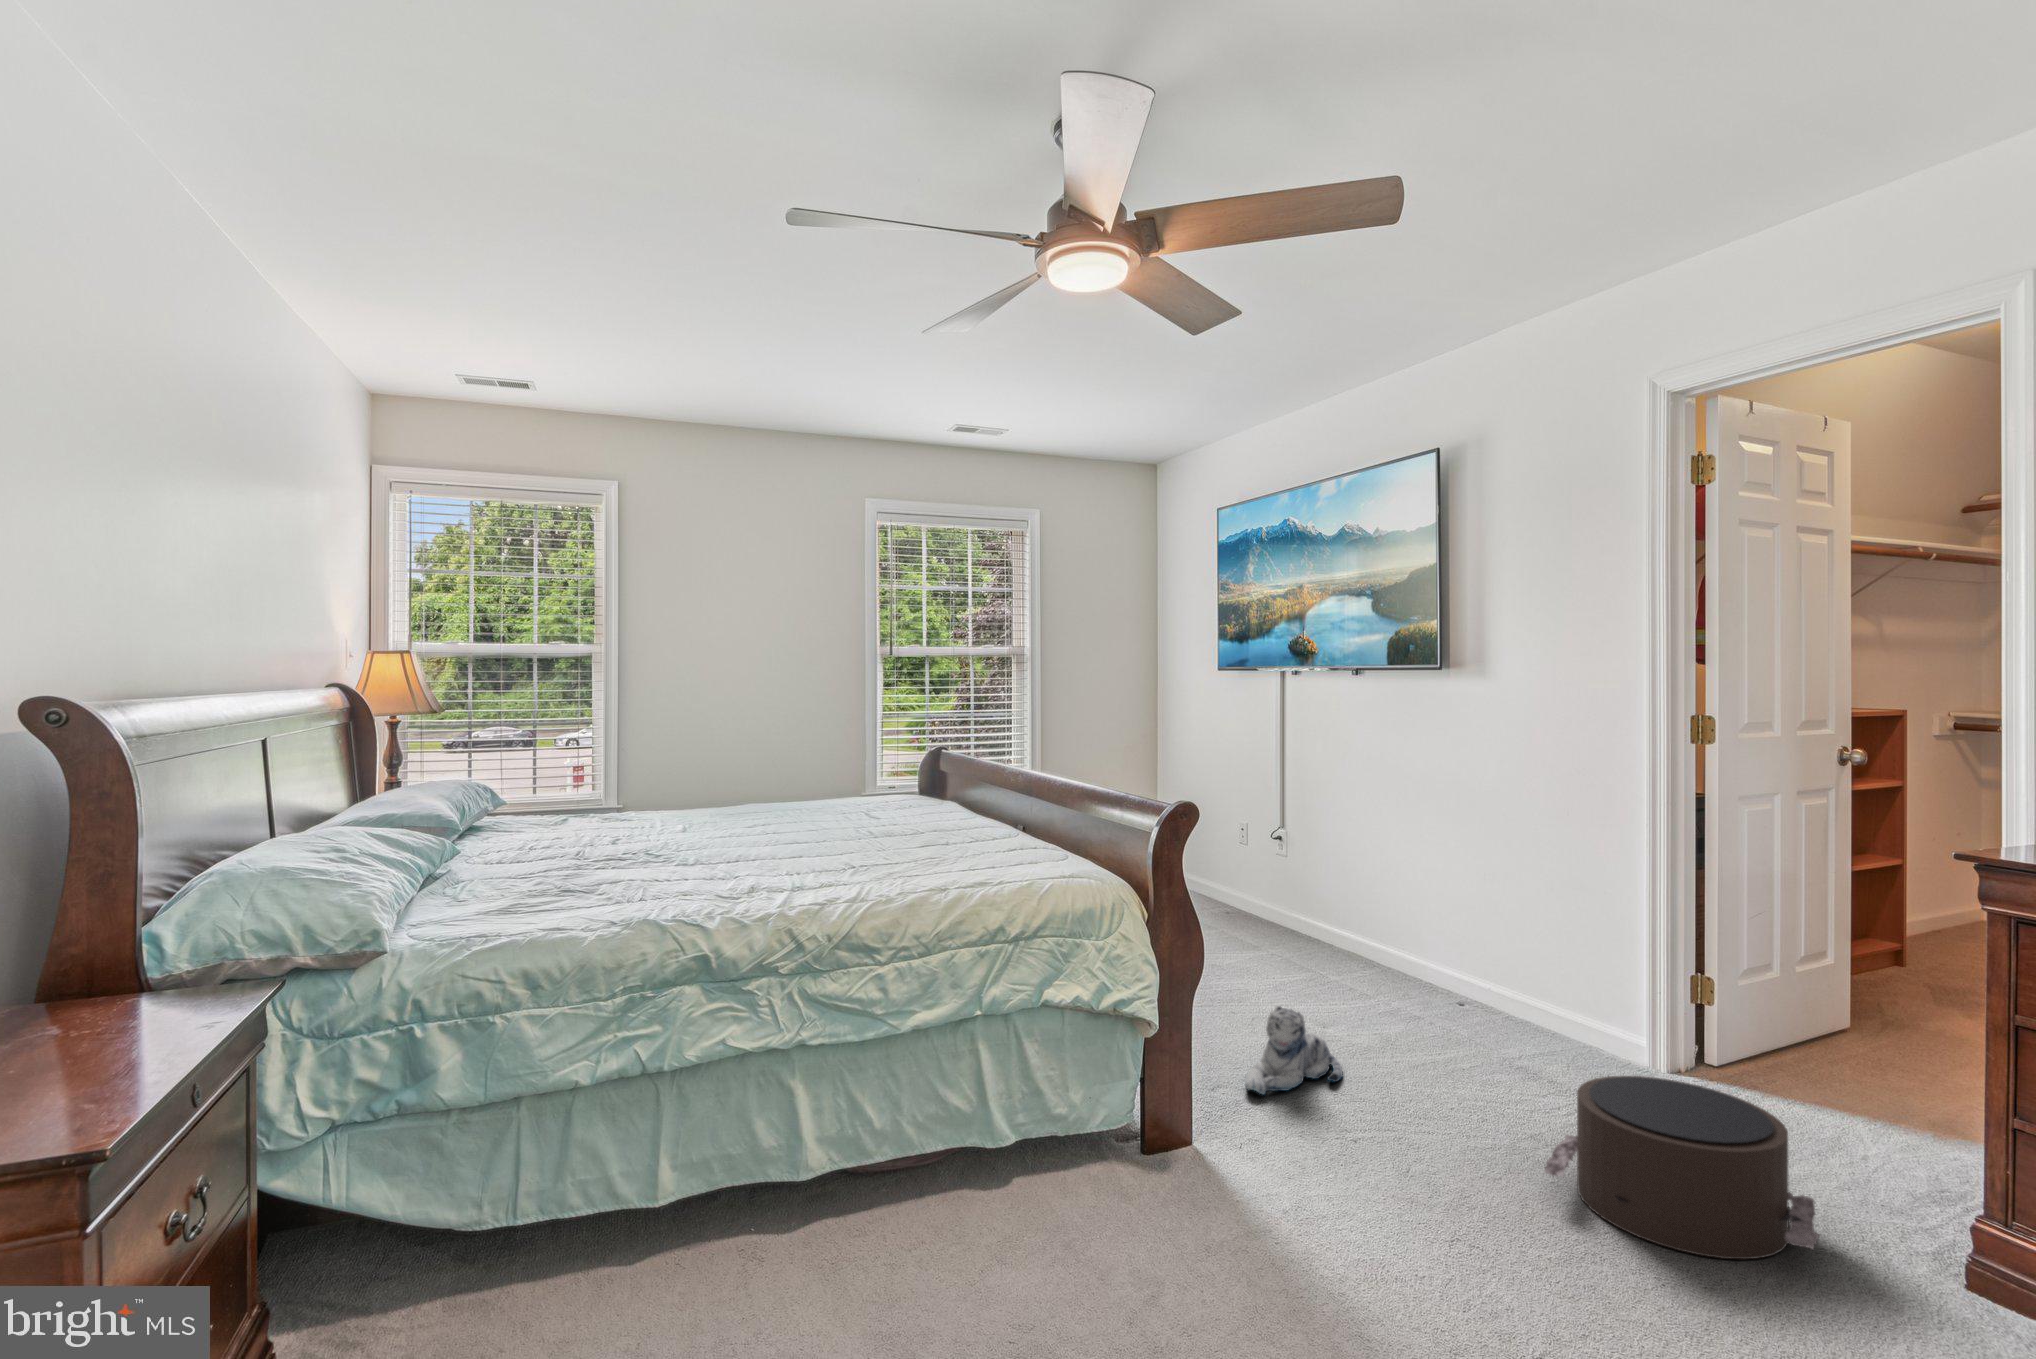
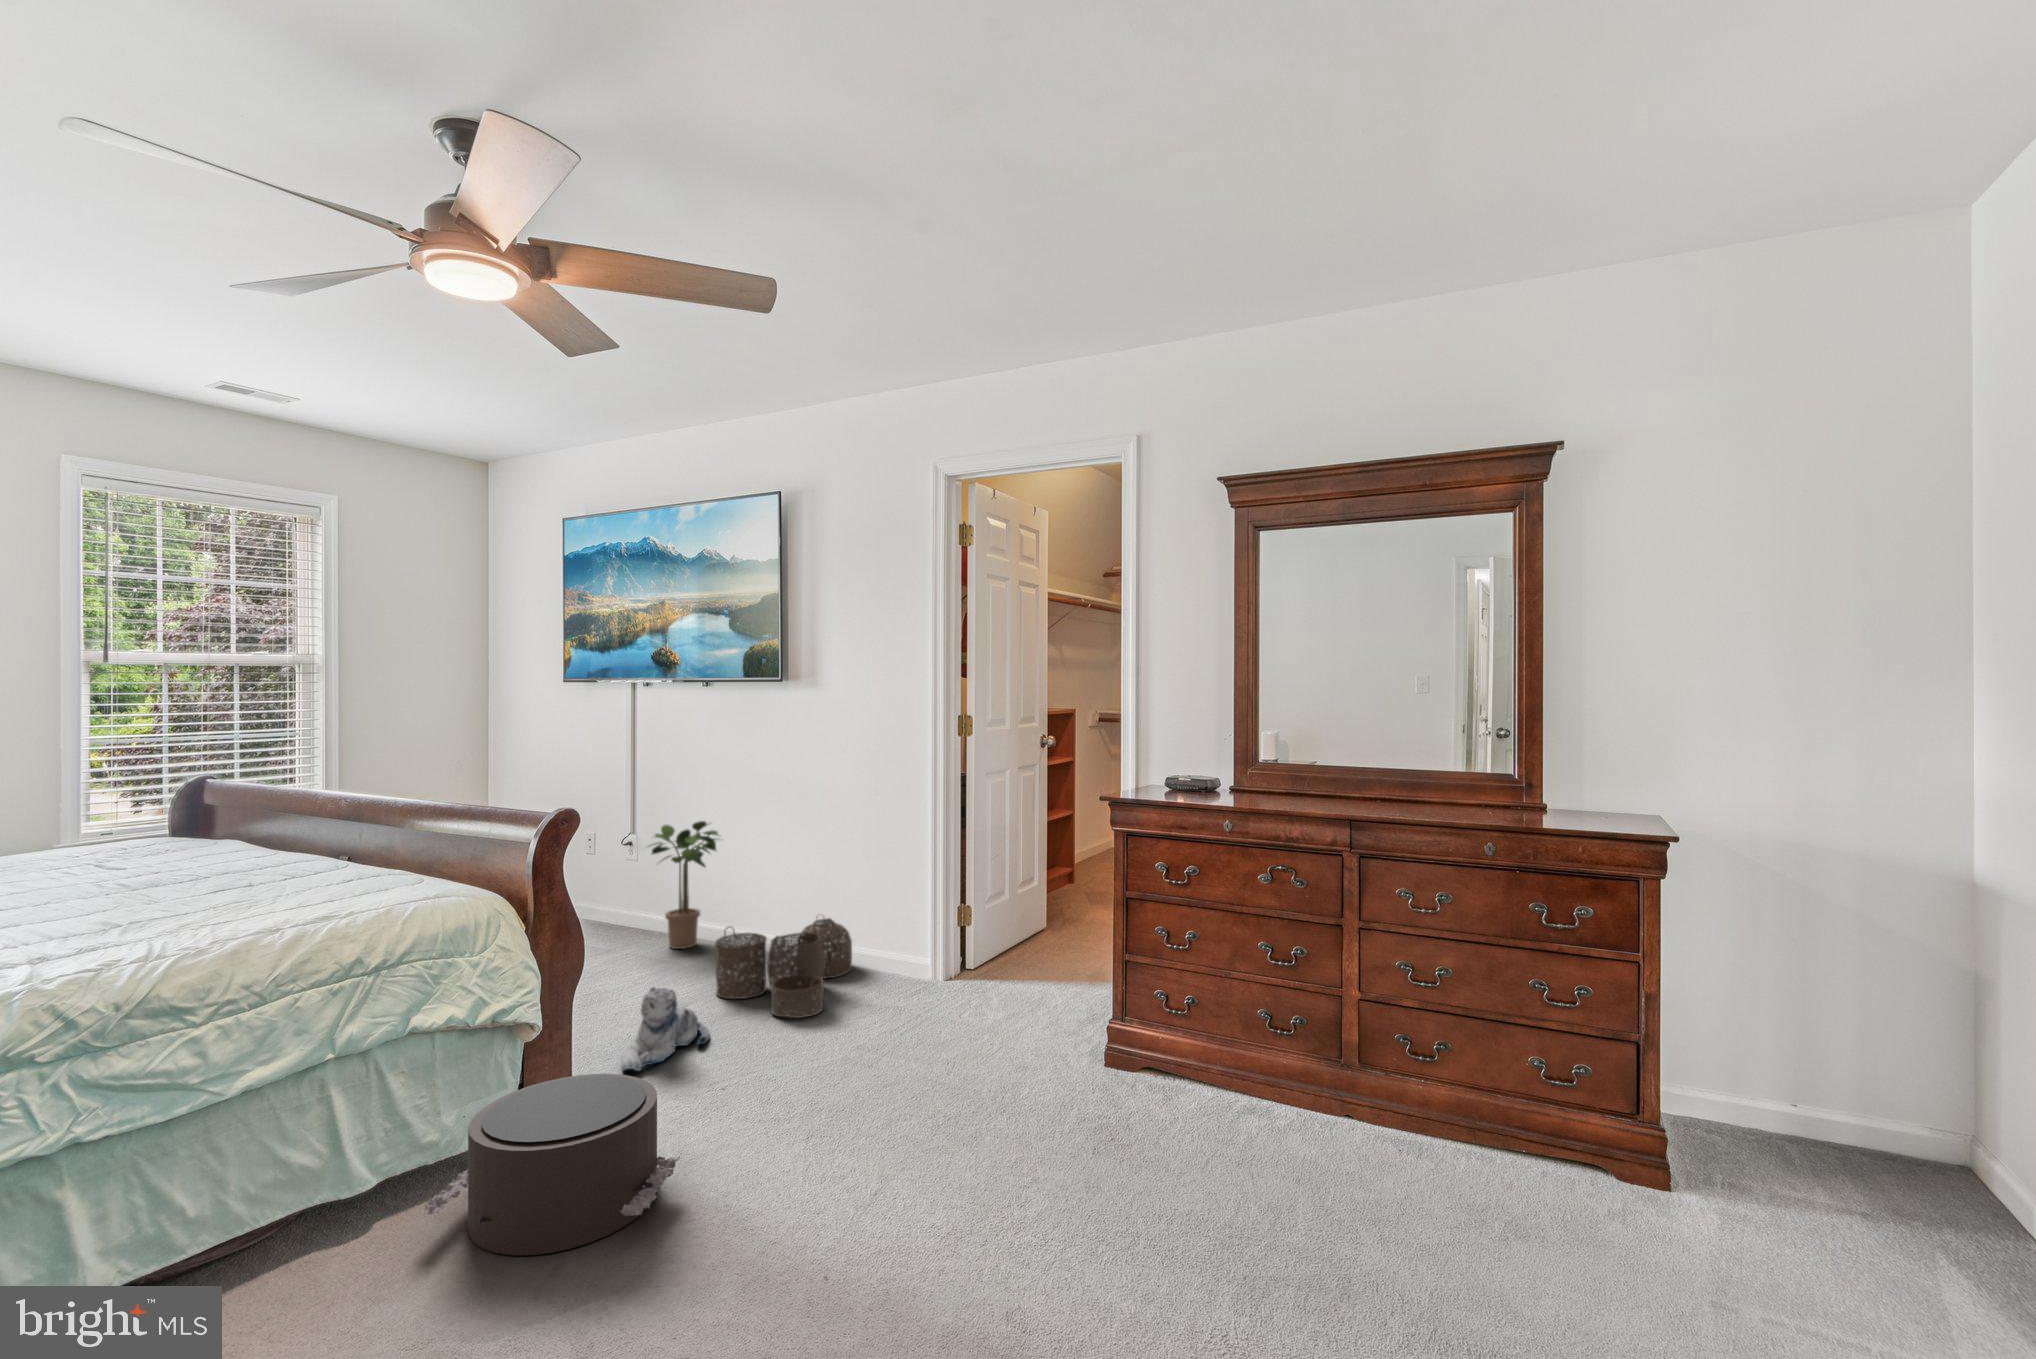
potted plant: none [1283,828,1371,967] -> present [648,821,718,949]
woven basket: none [1354,952,1528,1080] -> present [715,917,852,1018]
pouf: present [1545,1076,1819,1259] -> present [421,1074,679,1255]

